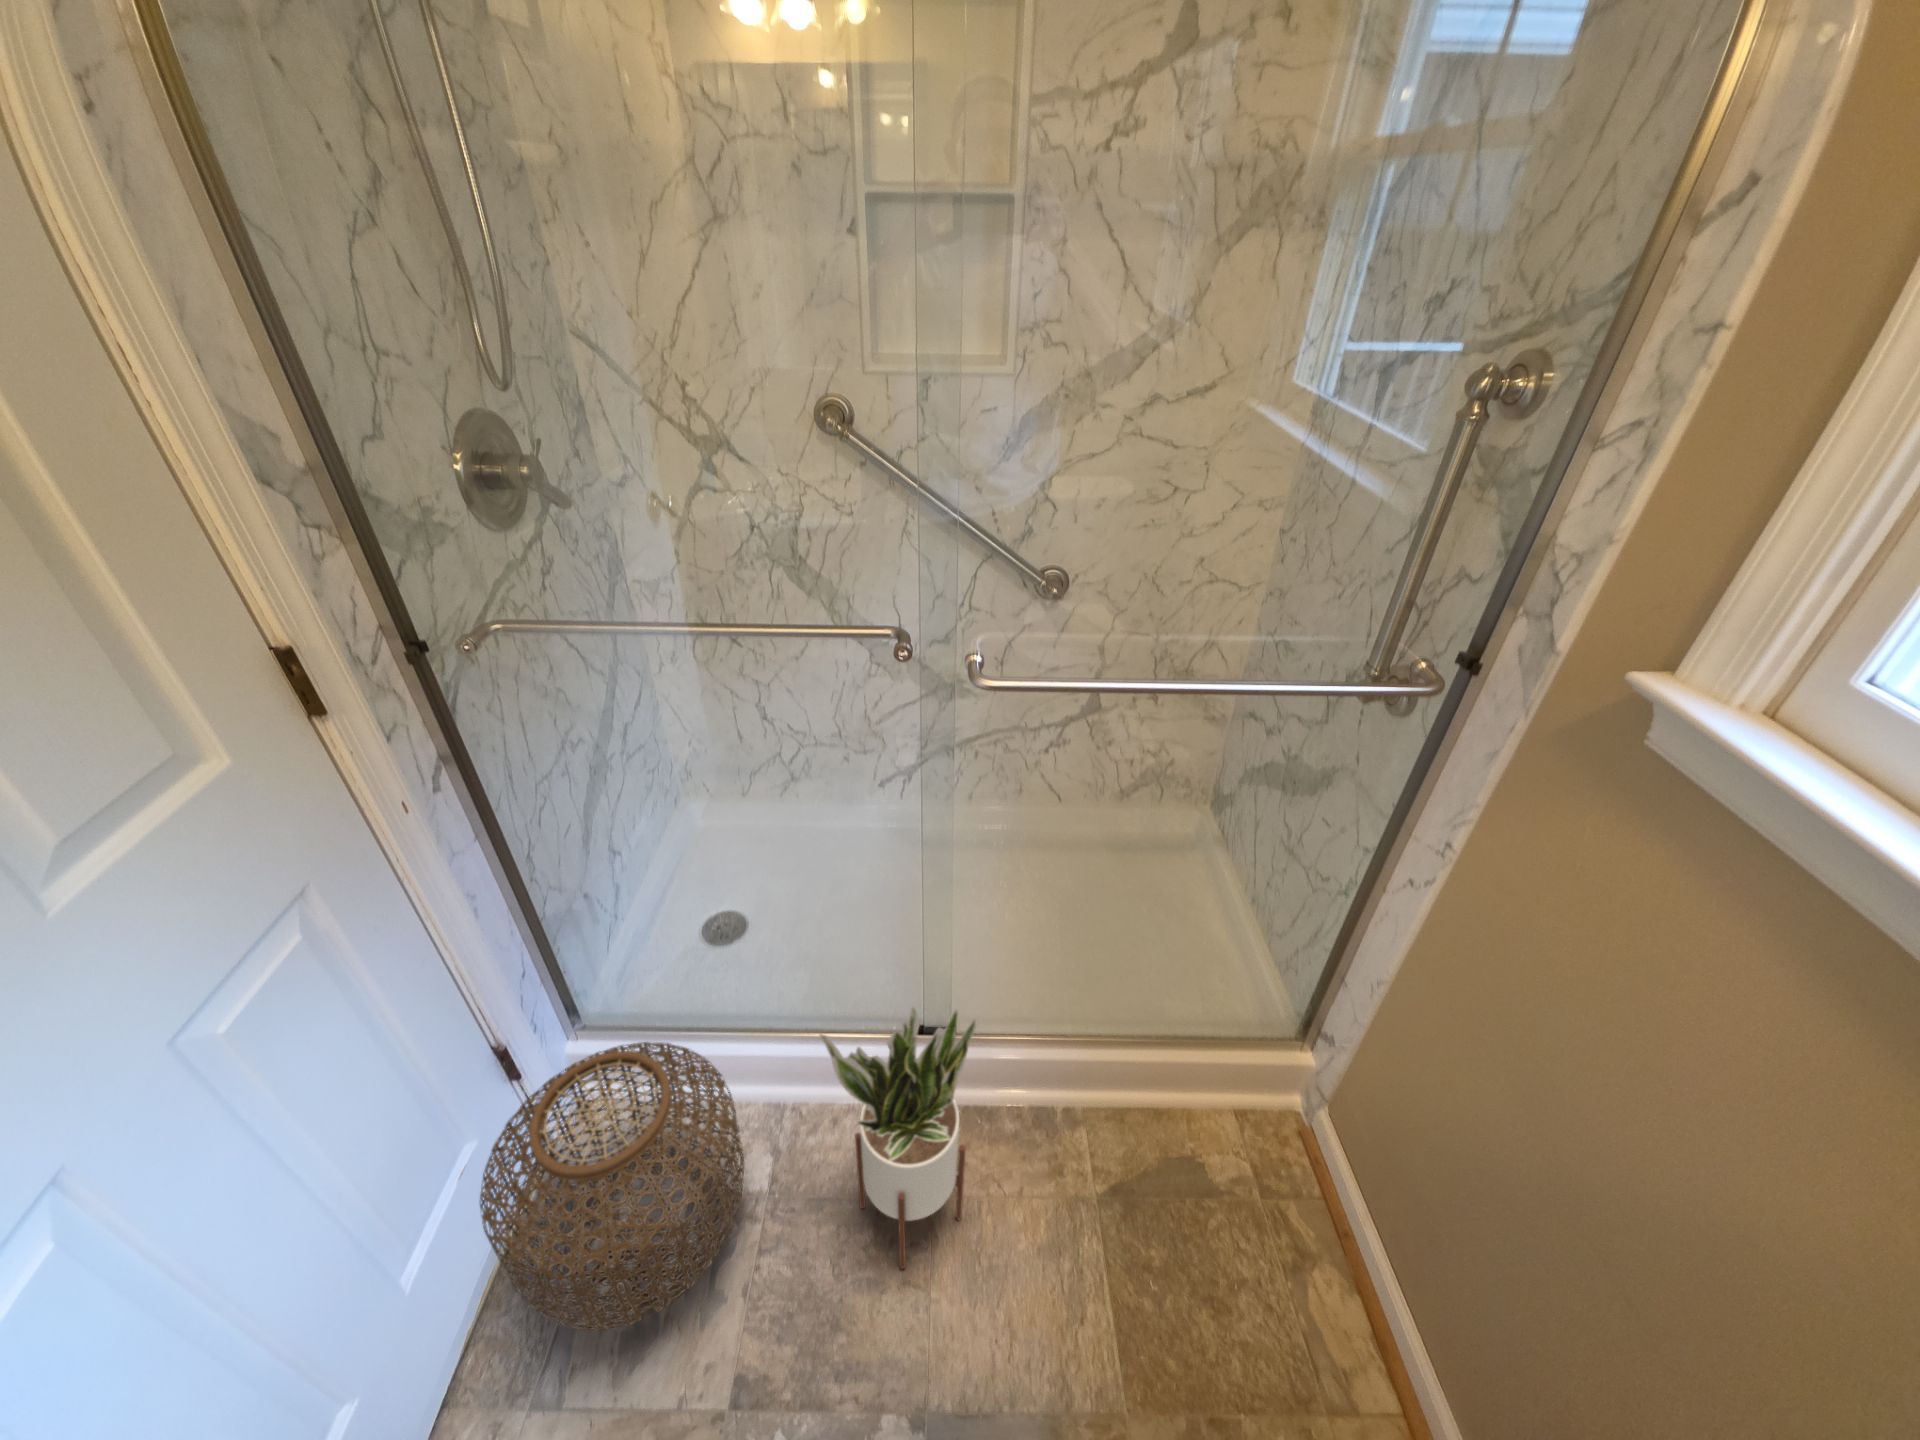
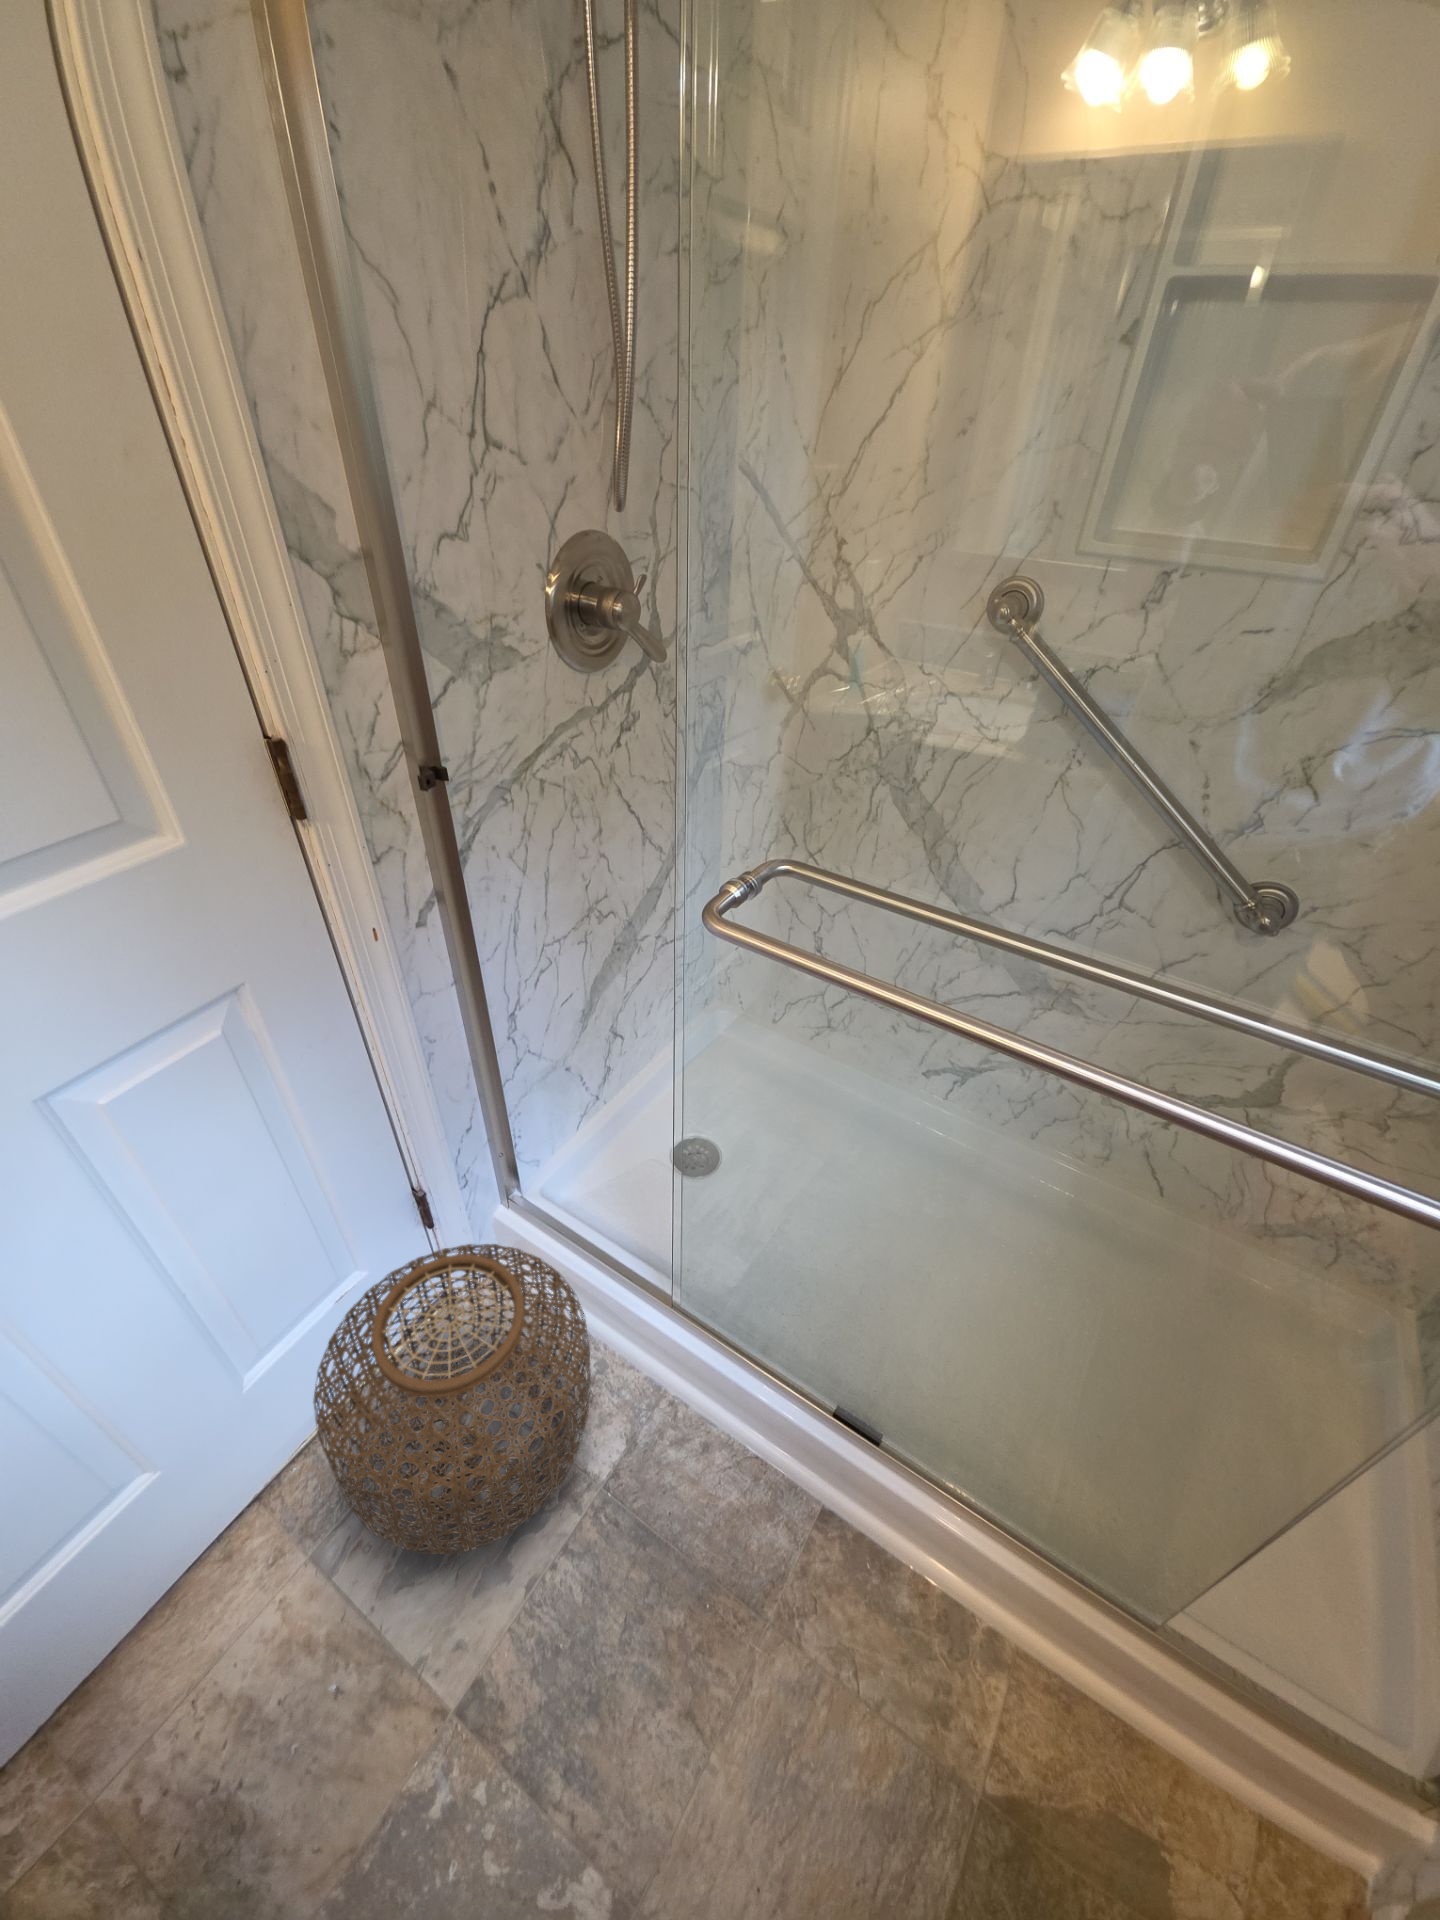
potted plant: present [820,1007,976,1269] -> none [656,1392,874,1691]

